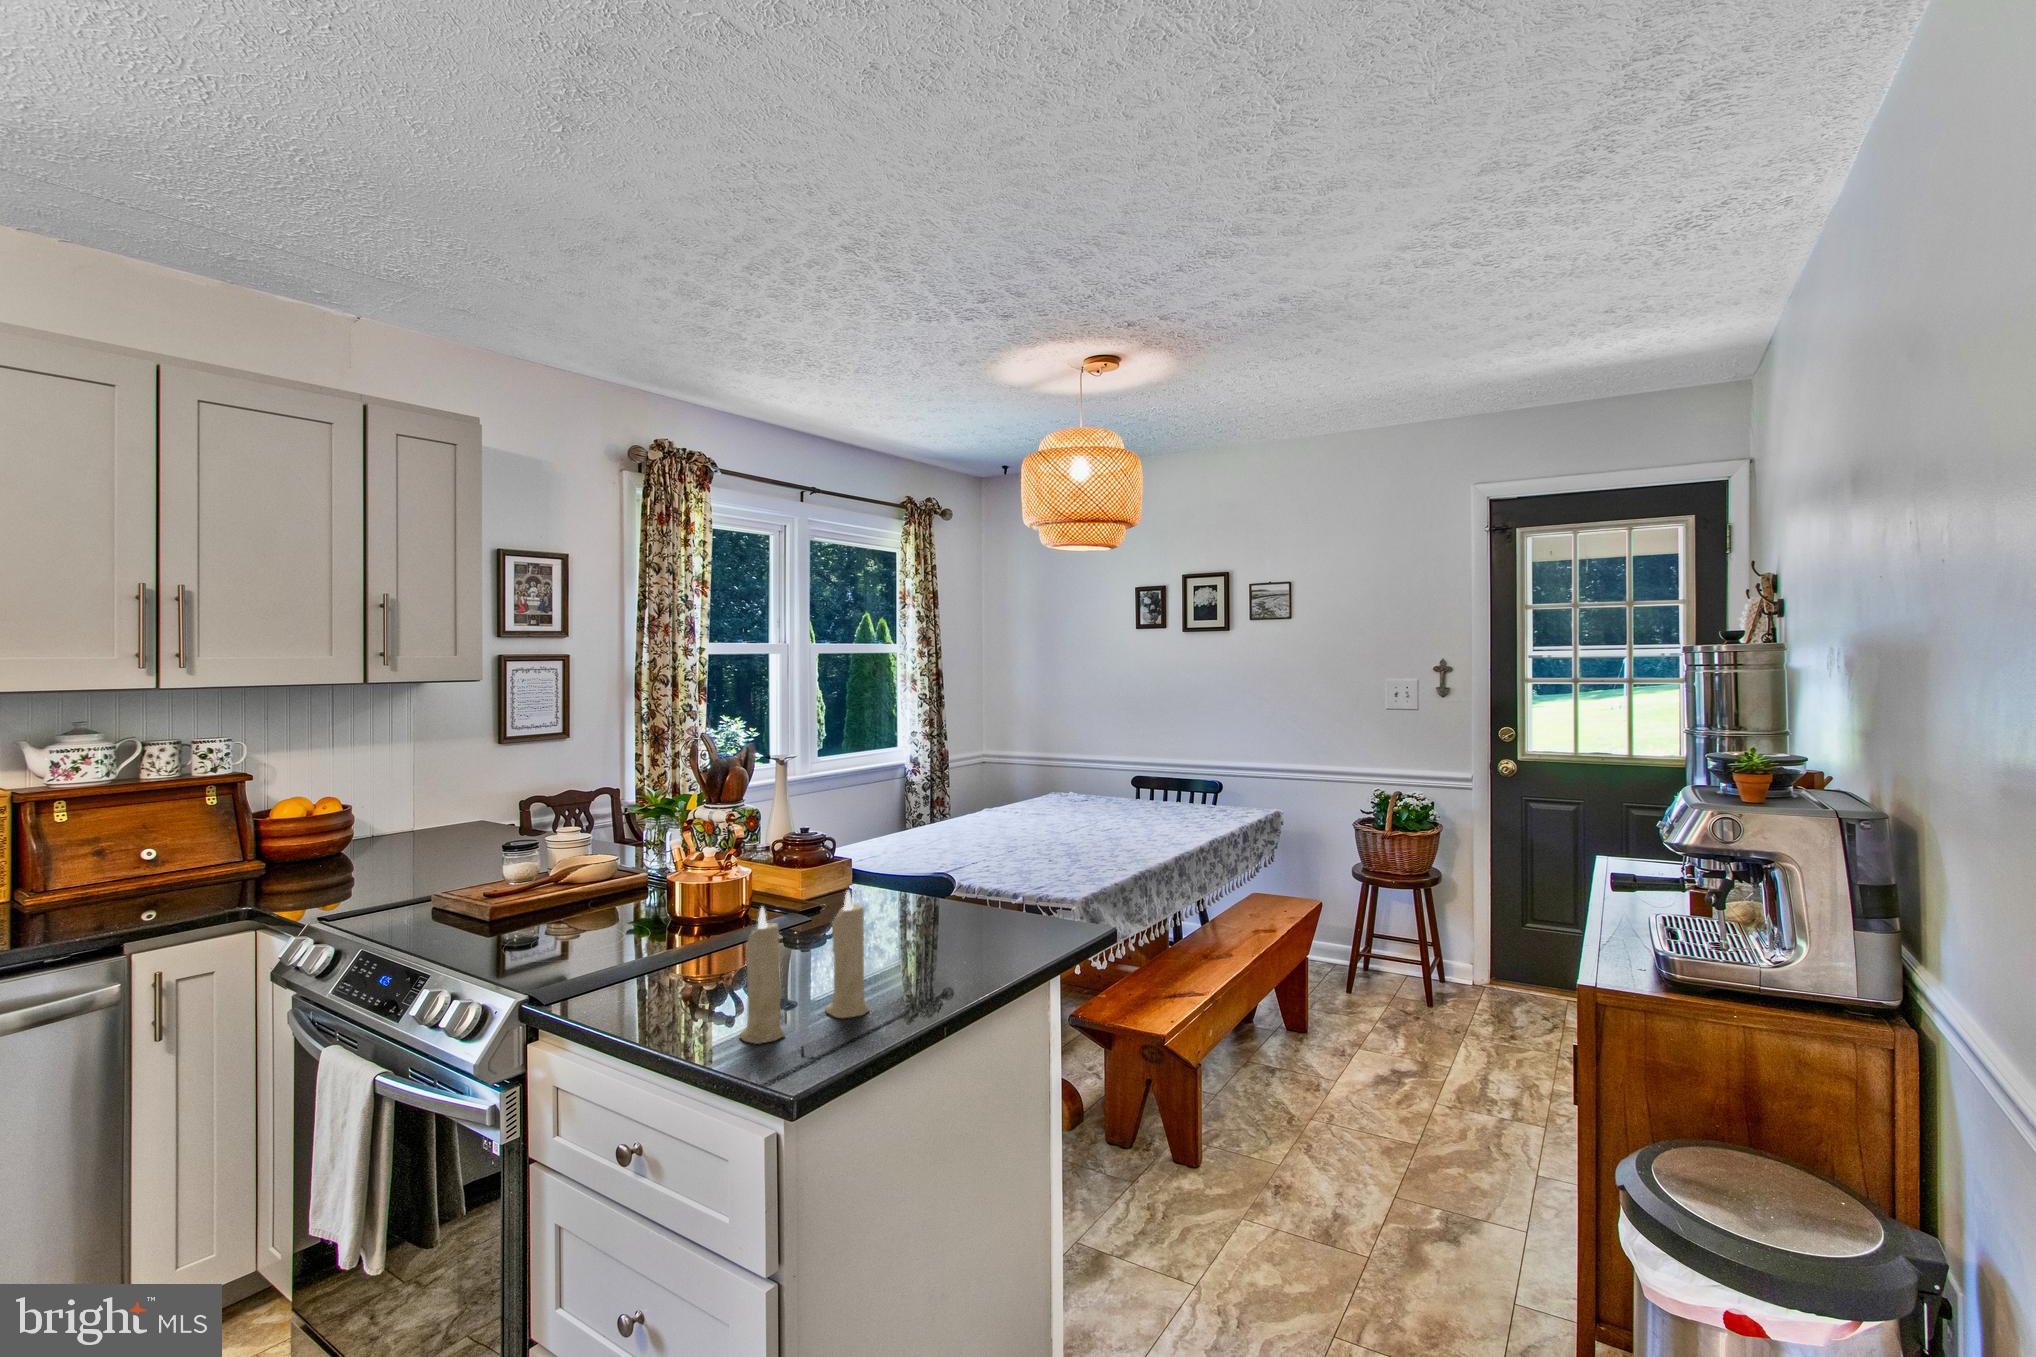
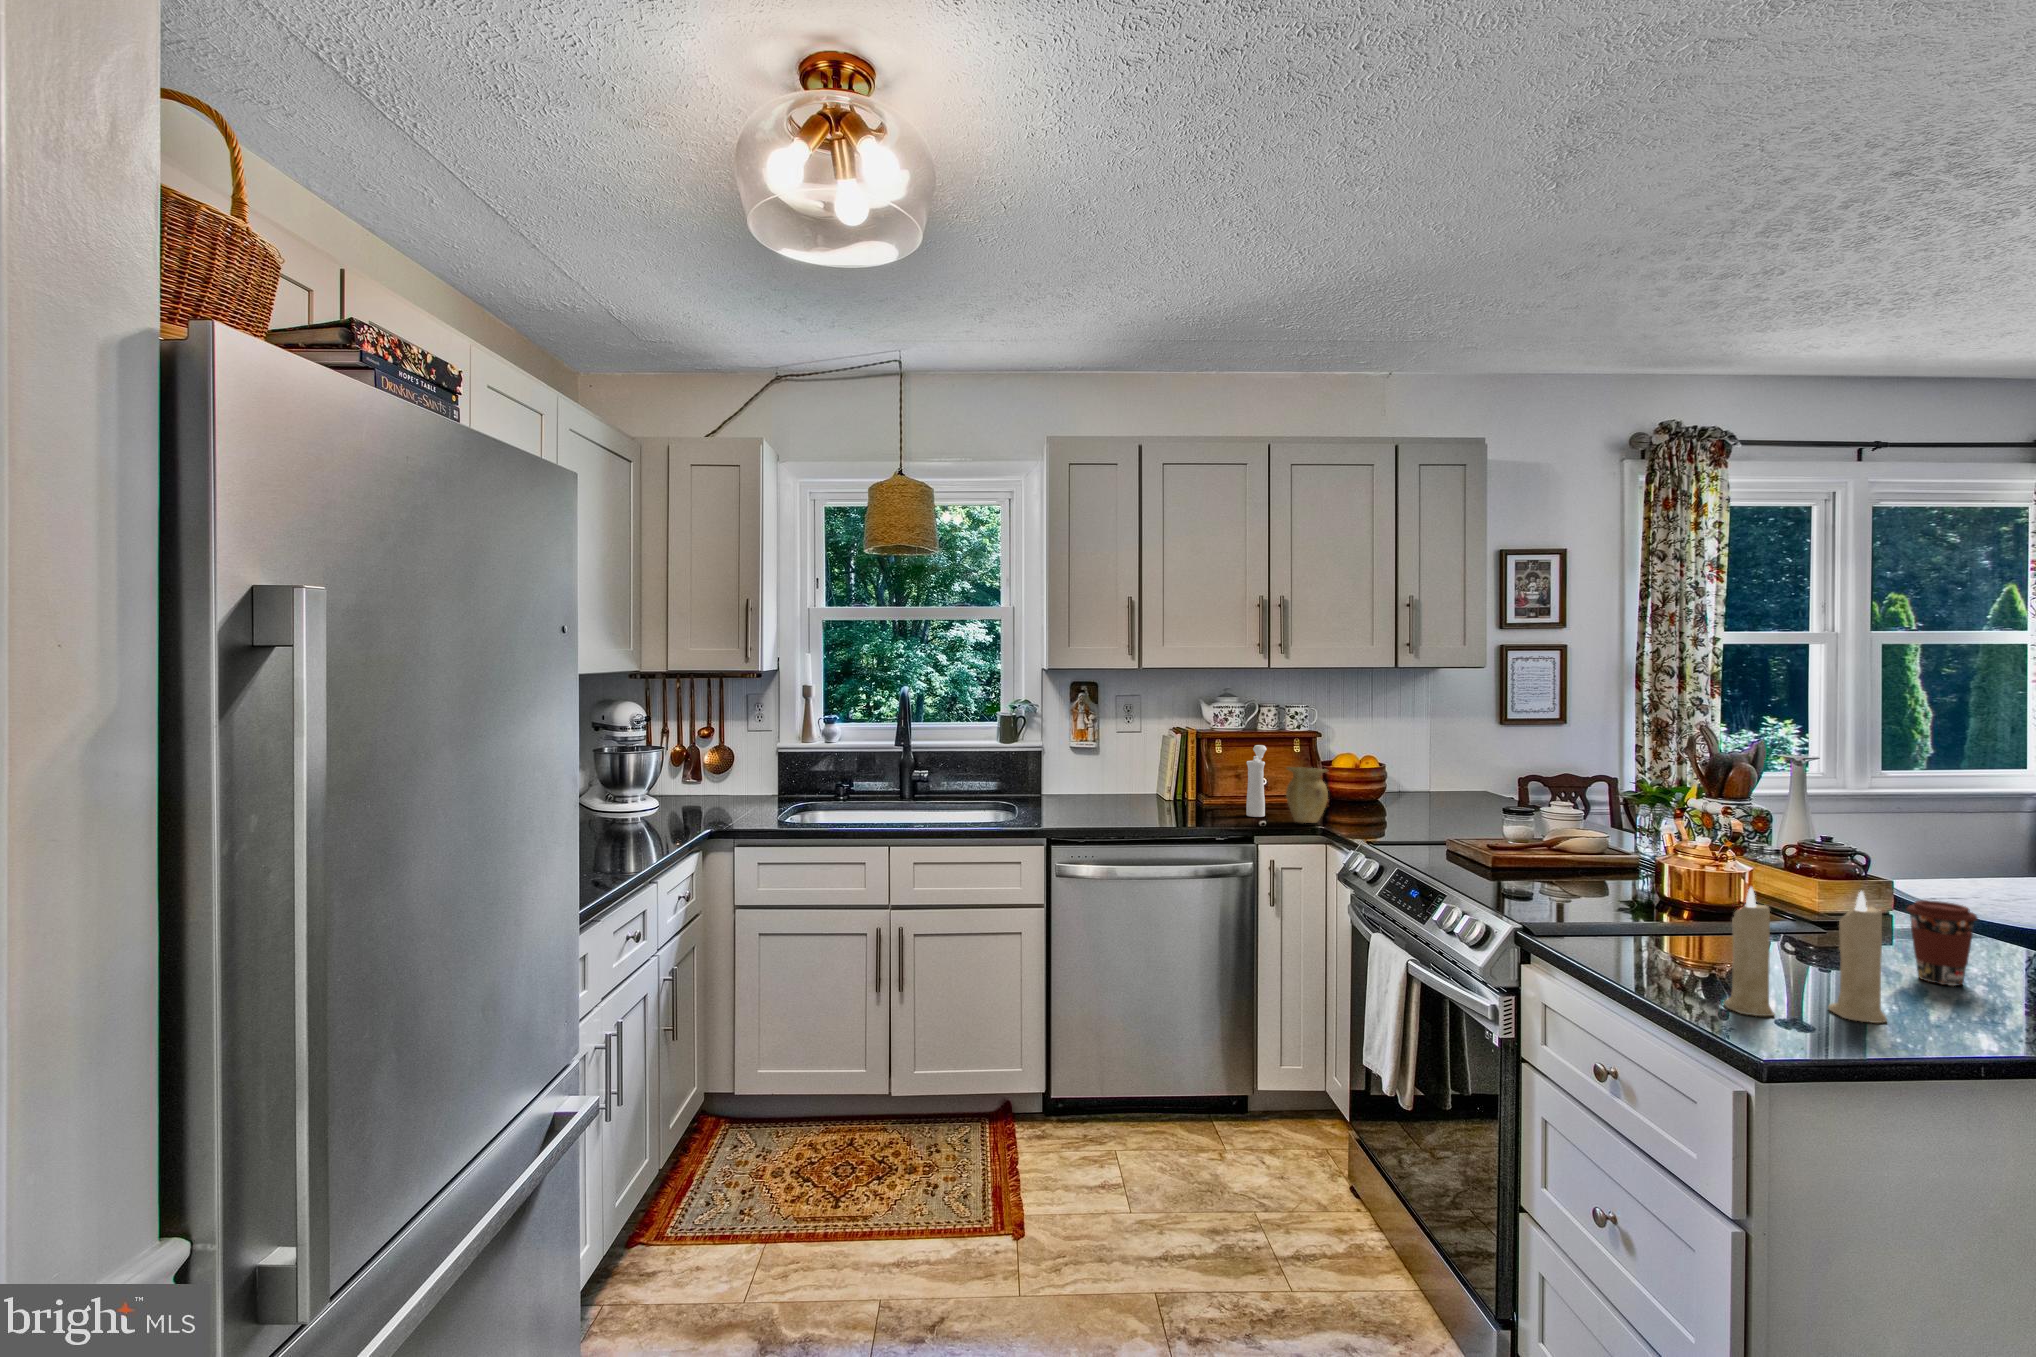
pepper mill: none [113,799,154,908] -> present [1246,745,1267,817]
vase: none [186,824,260,905] -> present [1286,767,1328,823]
coffee cup: none [871,882,918,957] -> present [1907,900,1978,986]

